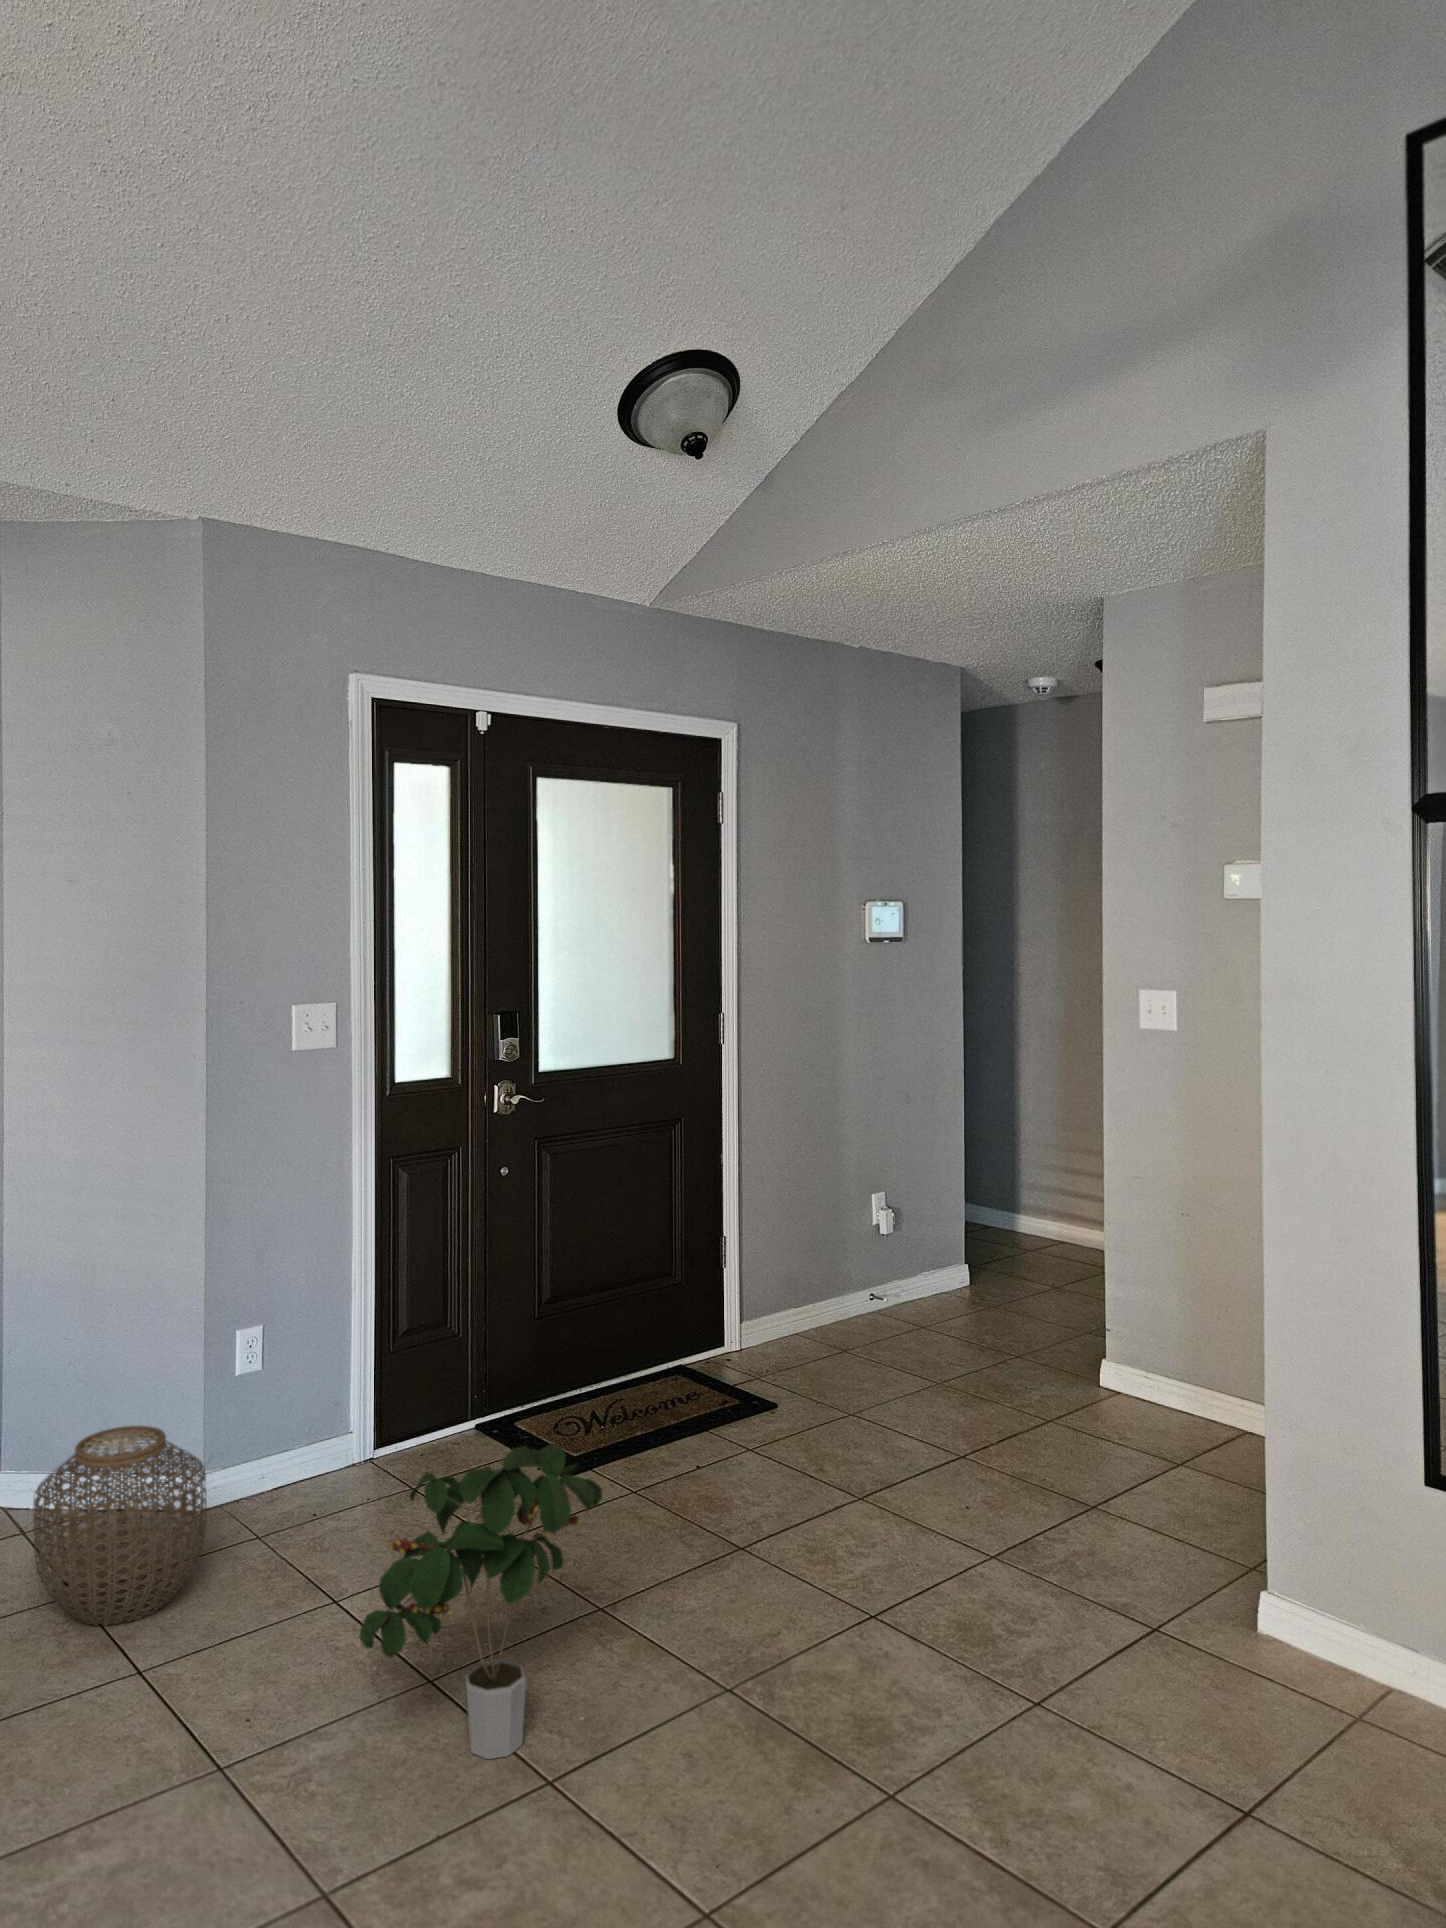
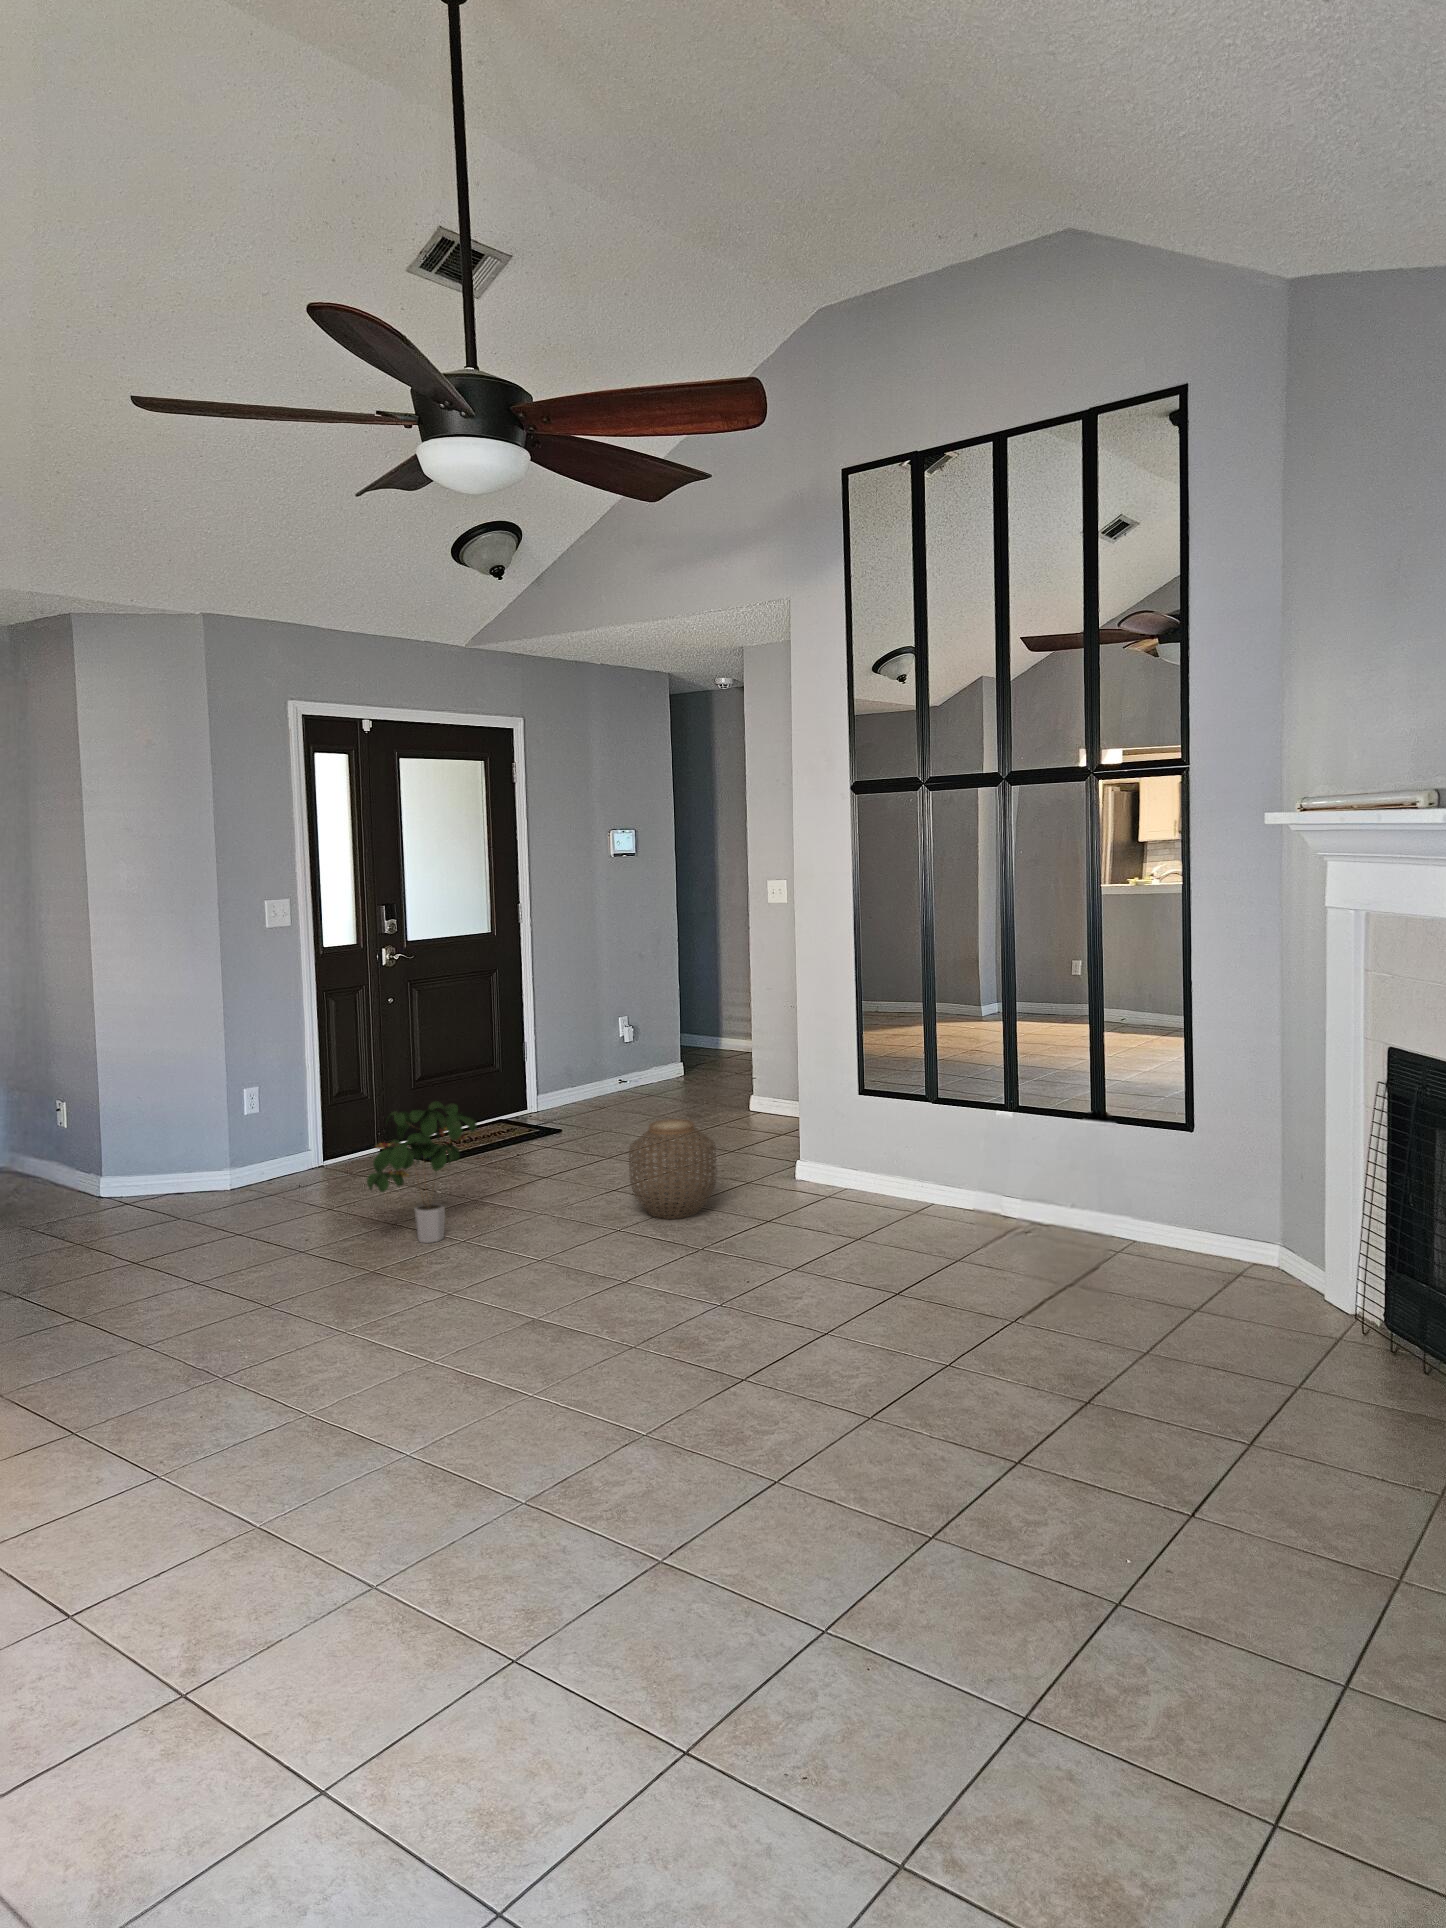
woven basket: present [33,1426,207,1625] -> present [629,1119,716,1219]

